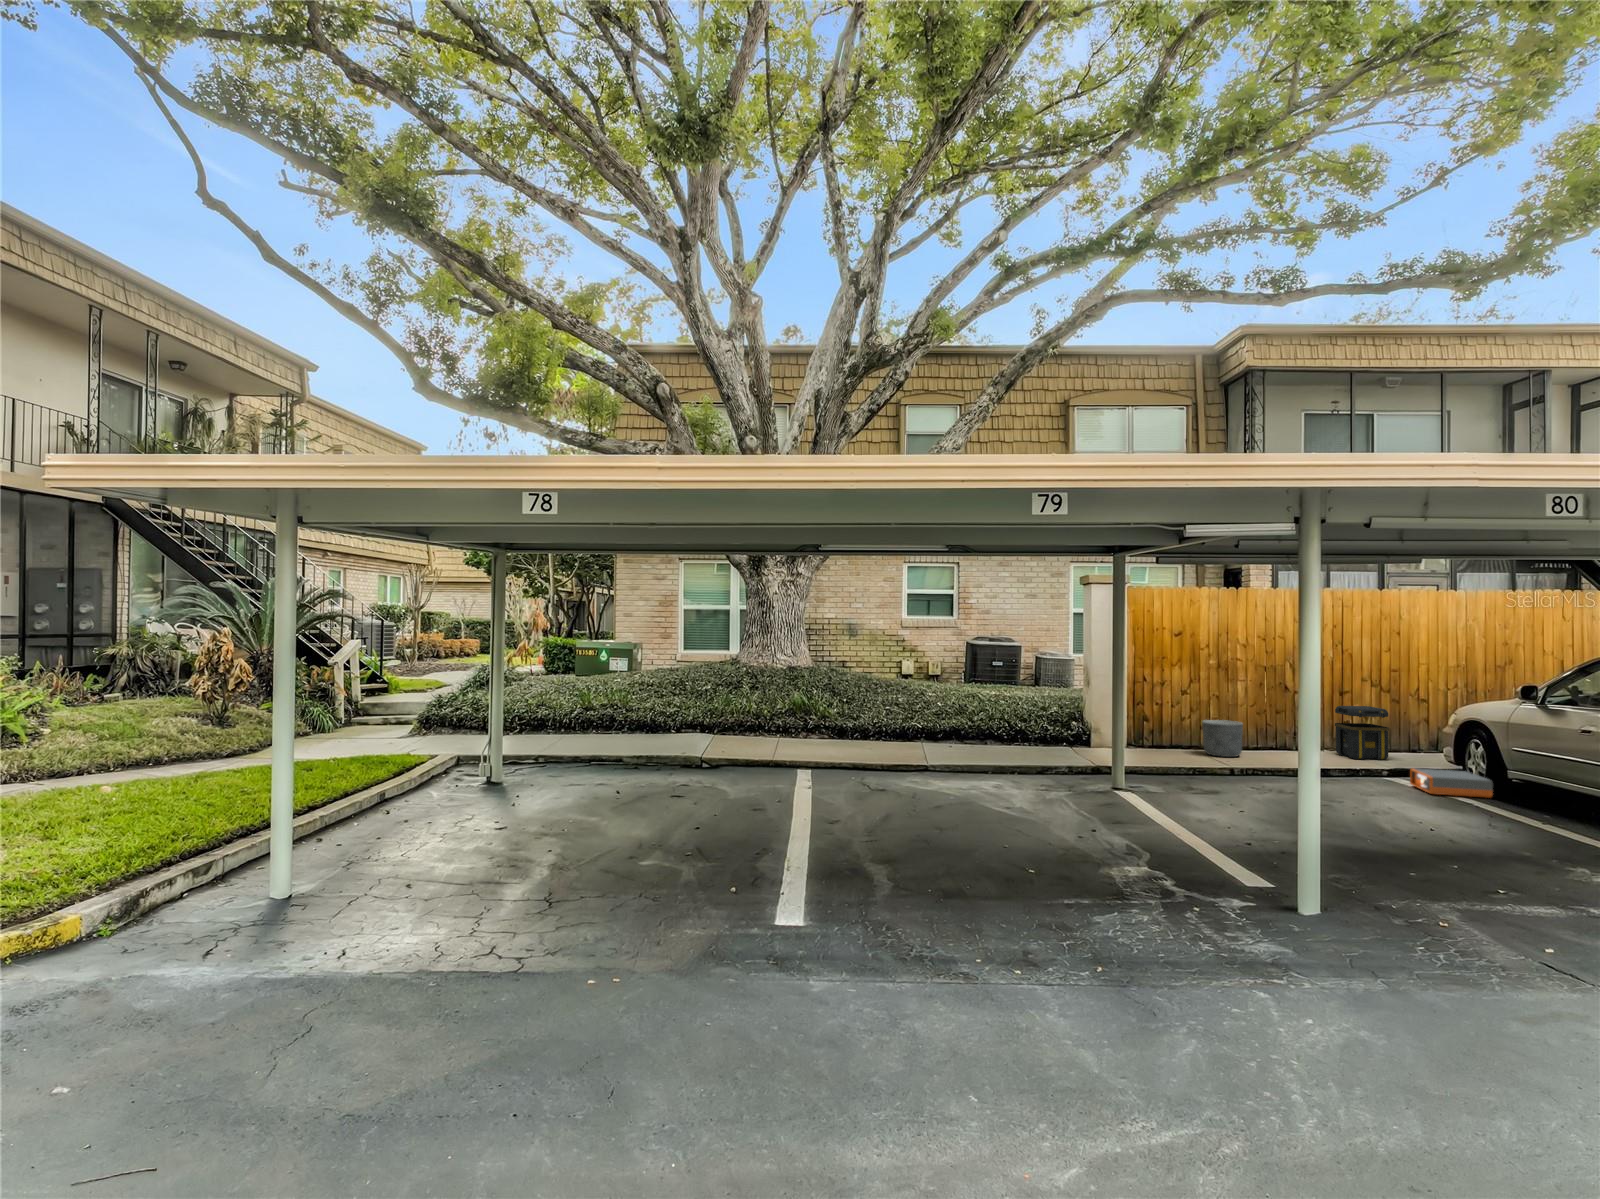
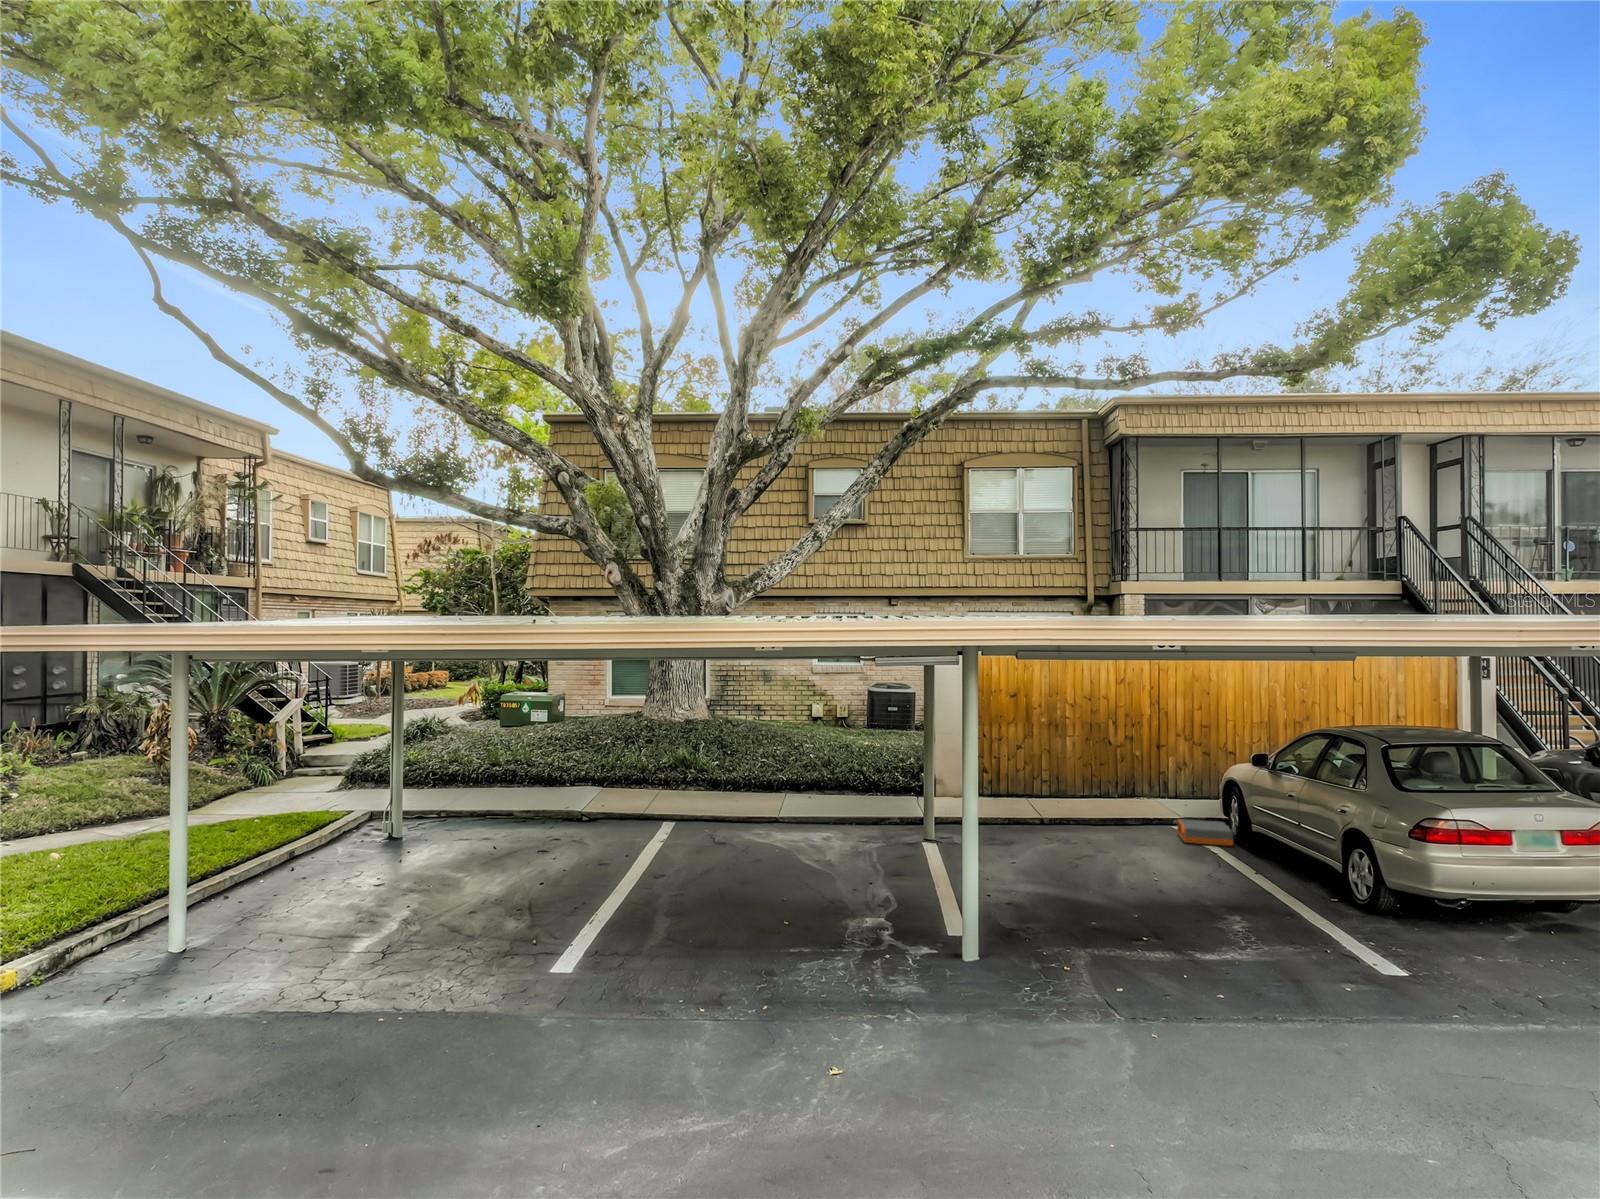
toolbox: present [1335,706,1389,760] -> none [1150,757,1191,805]
planter: present [1202,720,1243,757] -> none [1033,770,1066,803]

